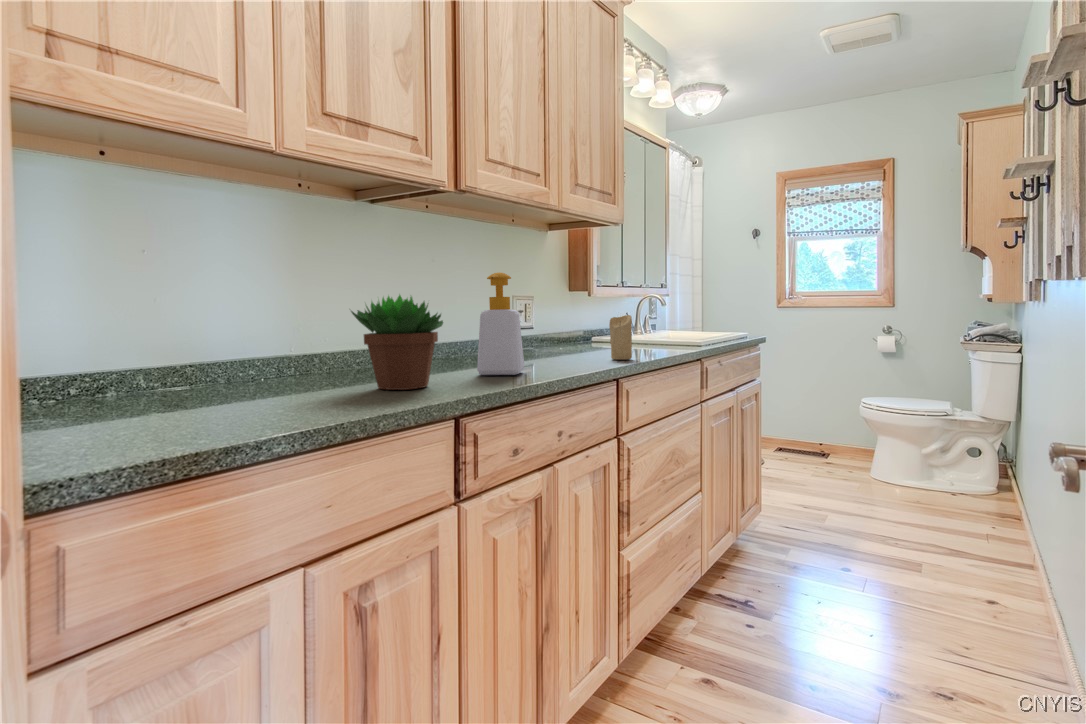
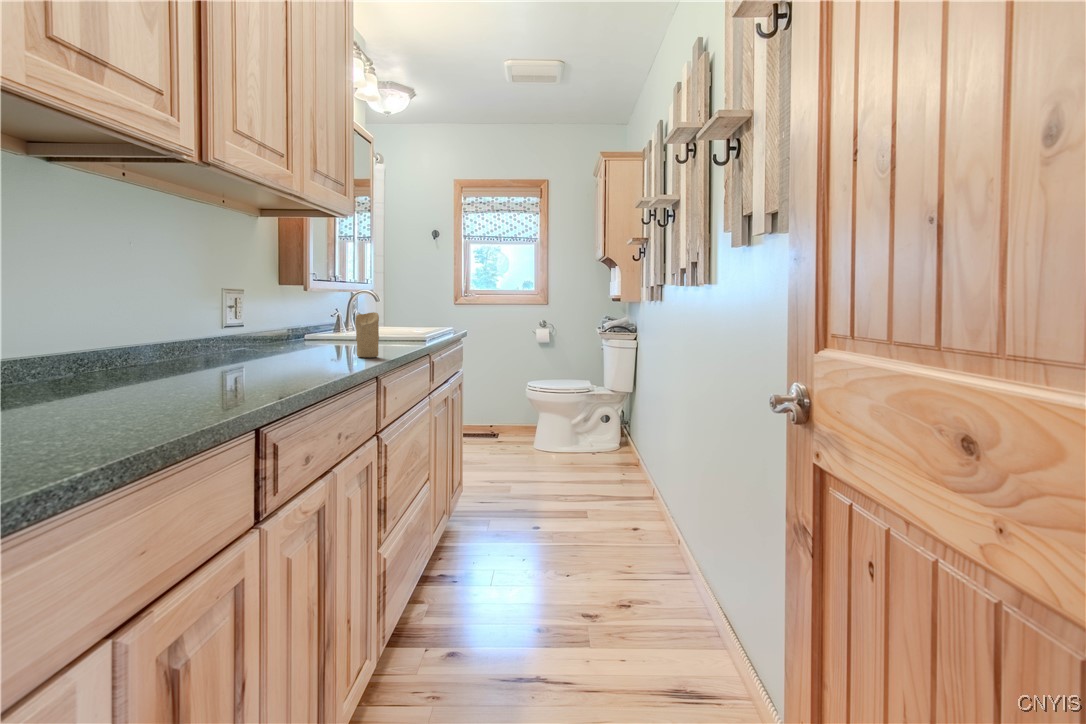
soap bottle: present [477,272,524,375] -> none [235,263,290,378]
succulent plant: present [351,295,443,390] -> none [91,283,219,400]

